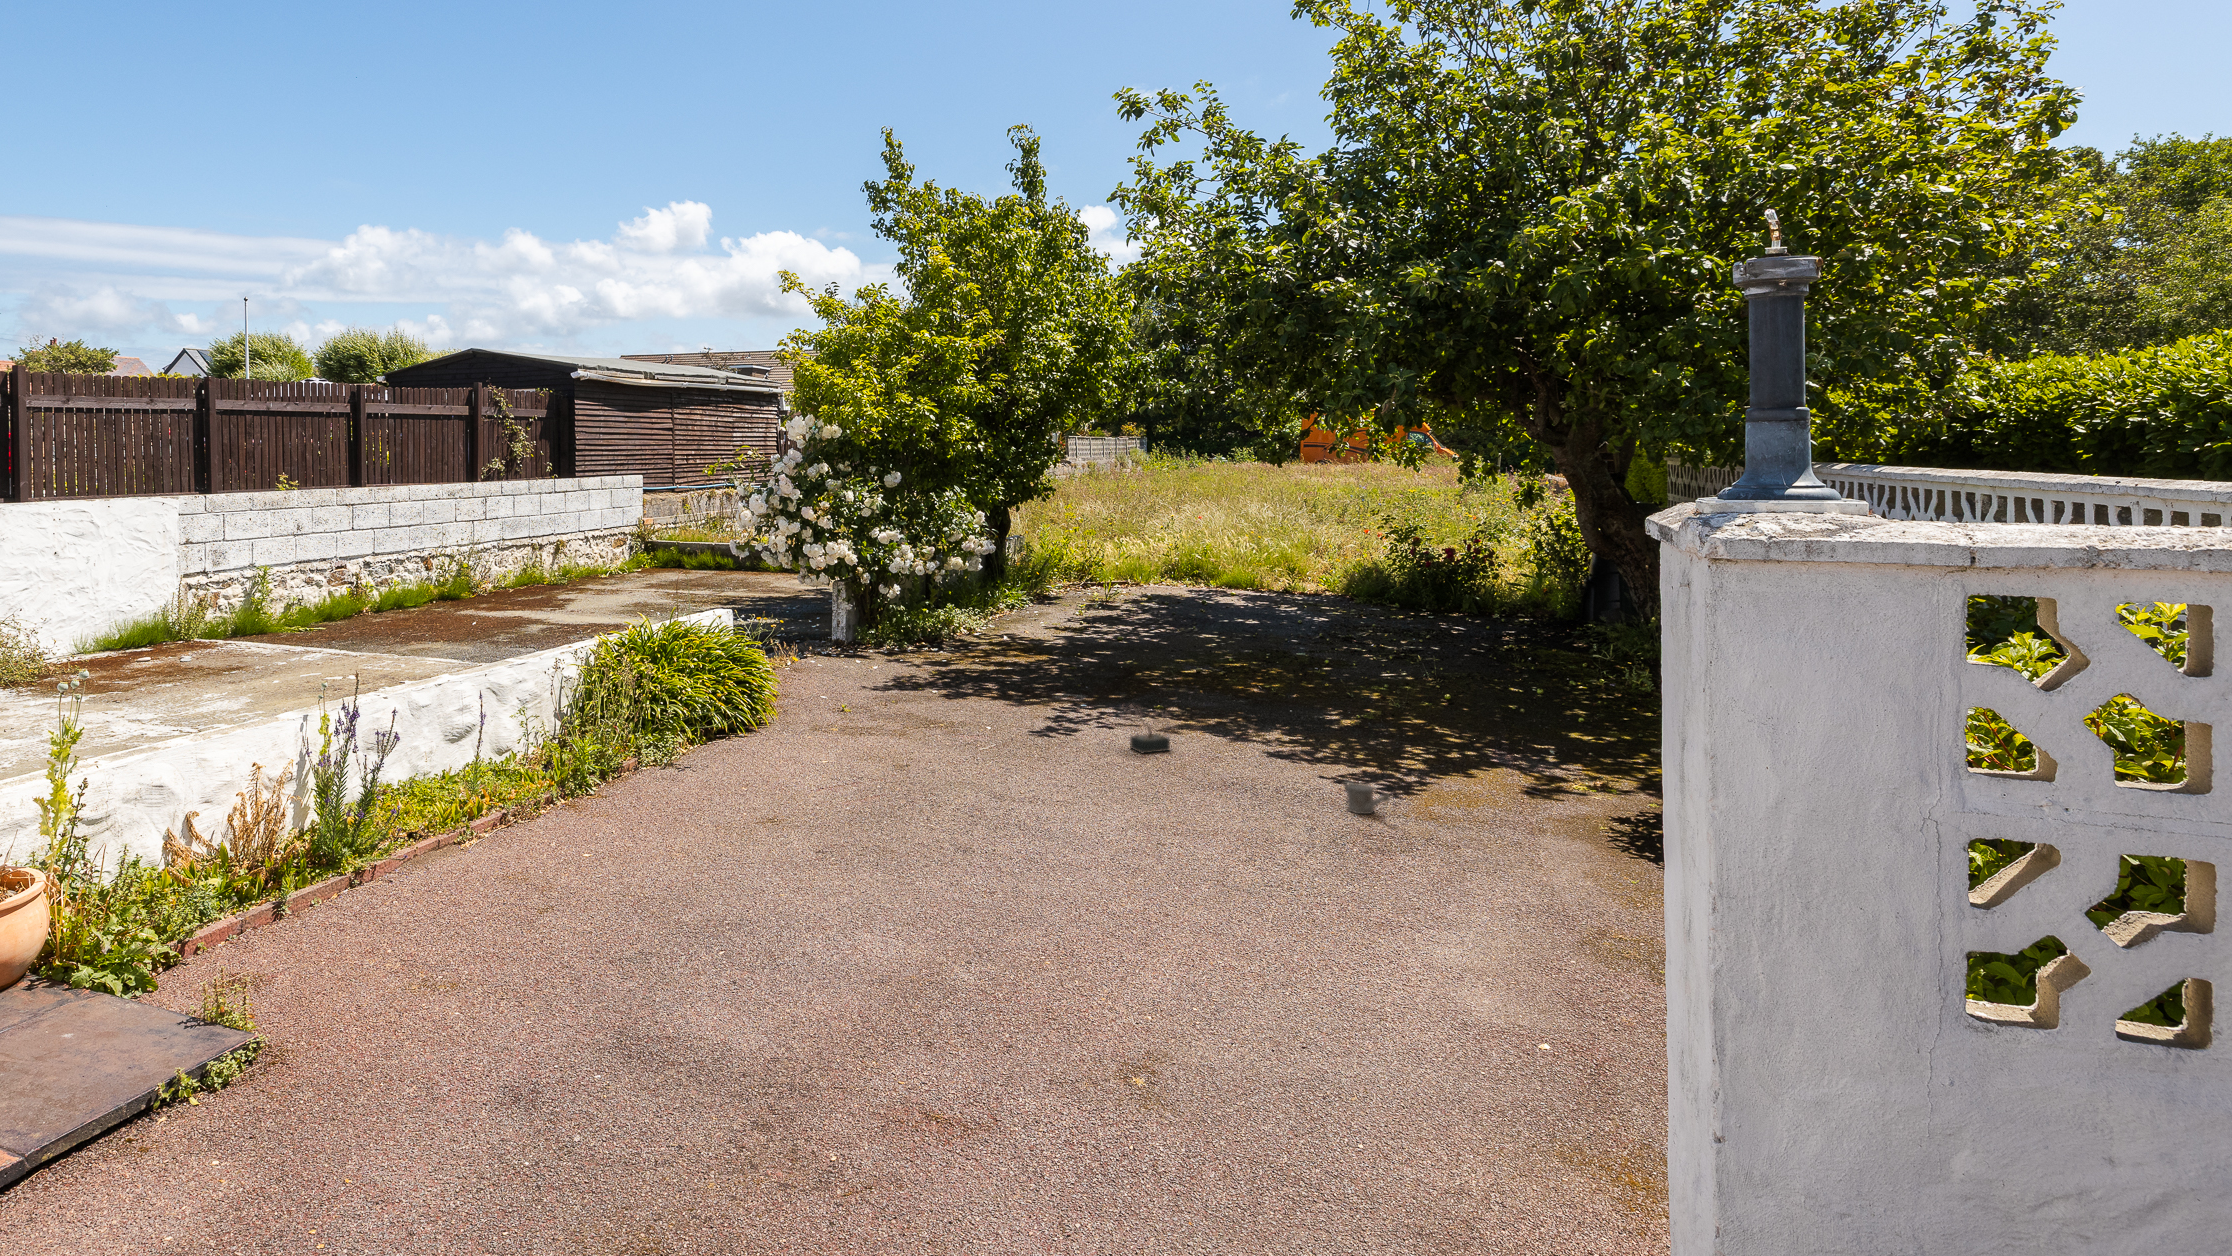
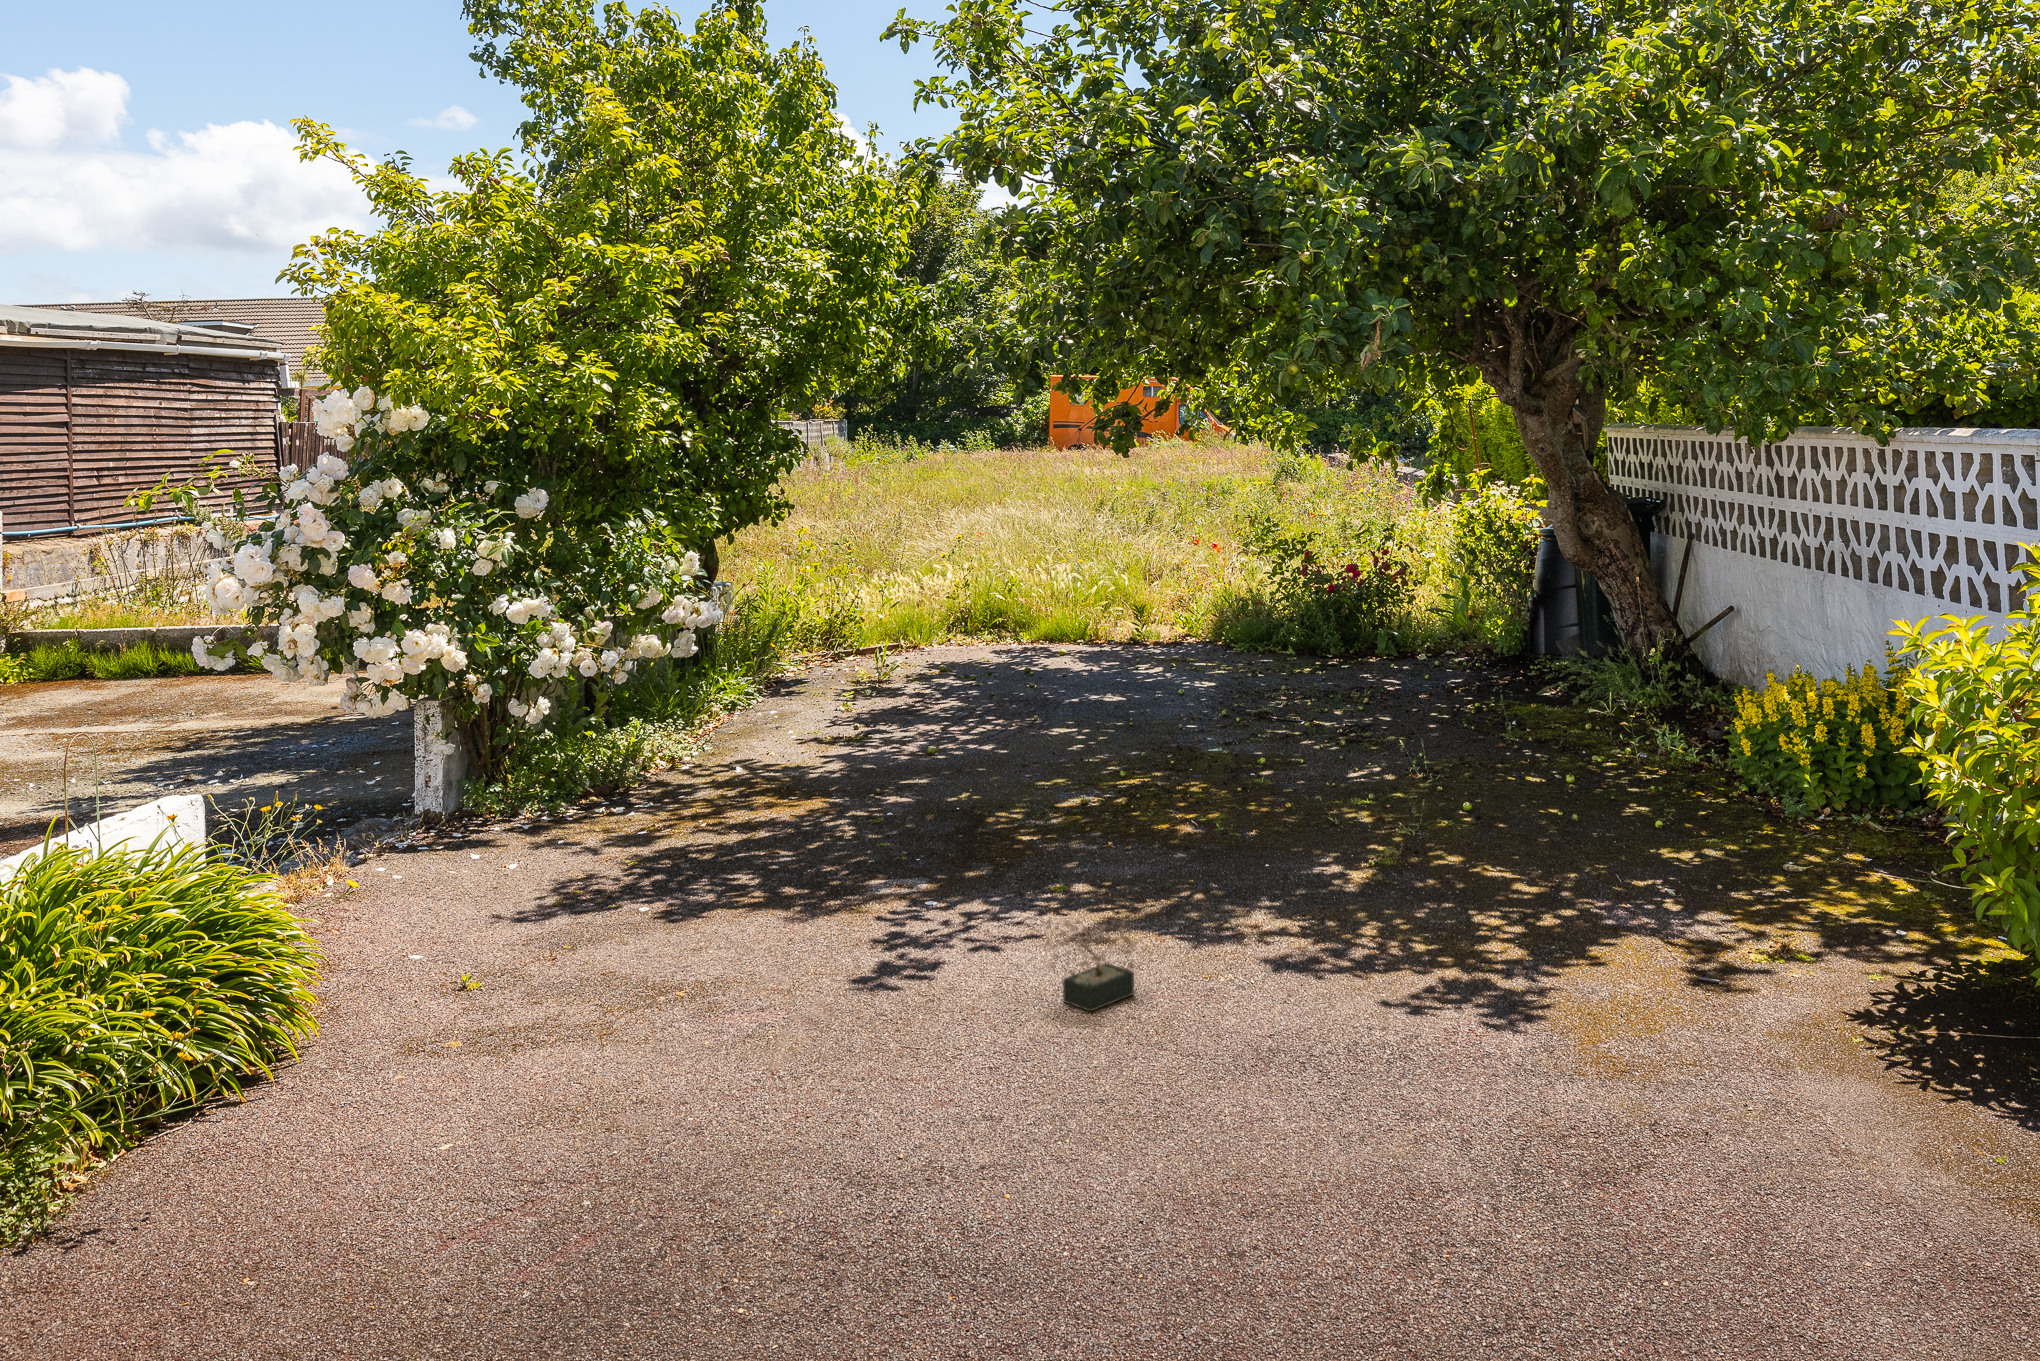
watering can: present [1344,780,1390,815] -> none [1488,1031,1591,1098]

